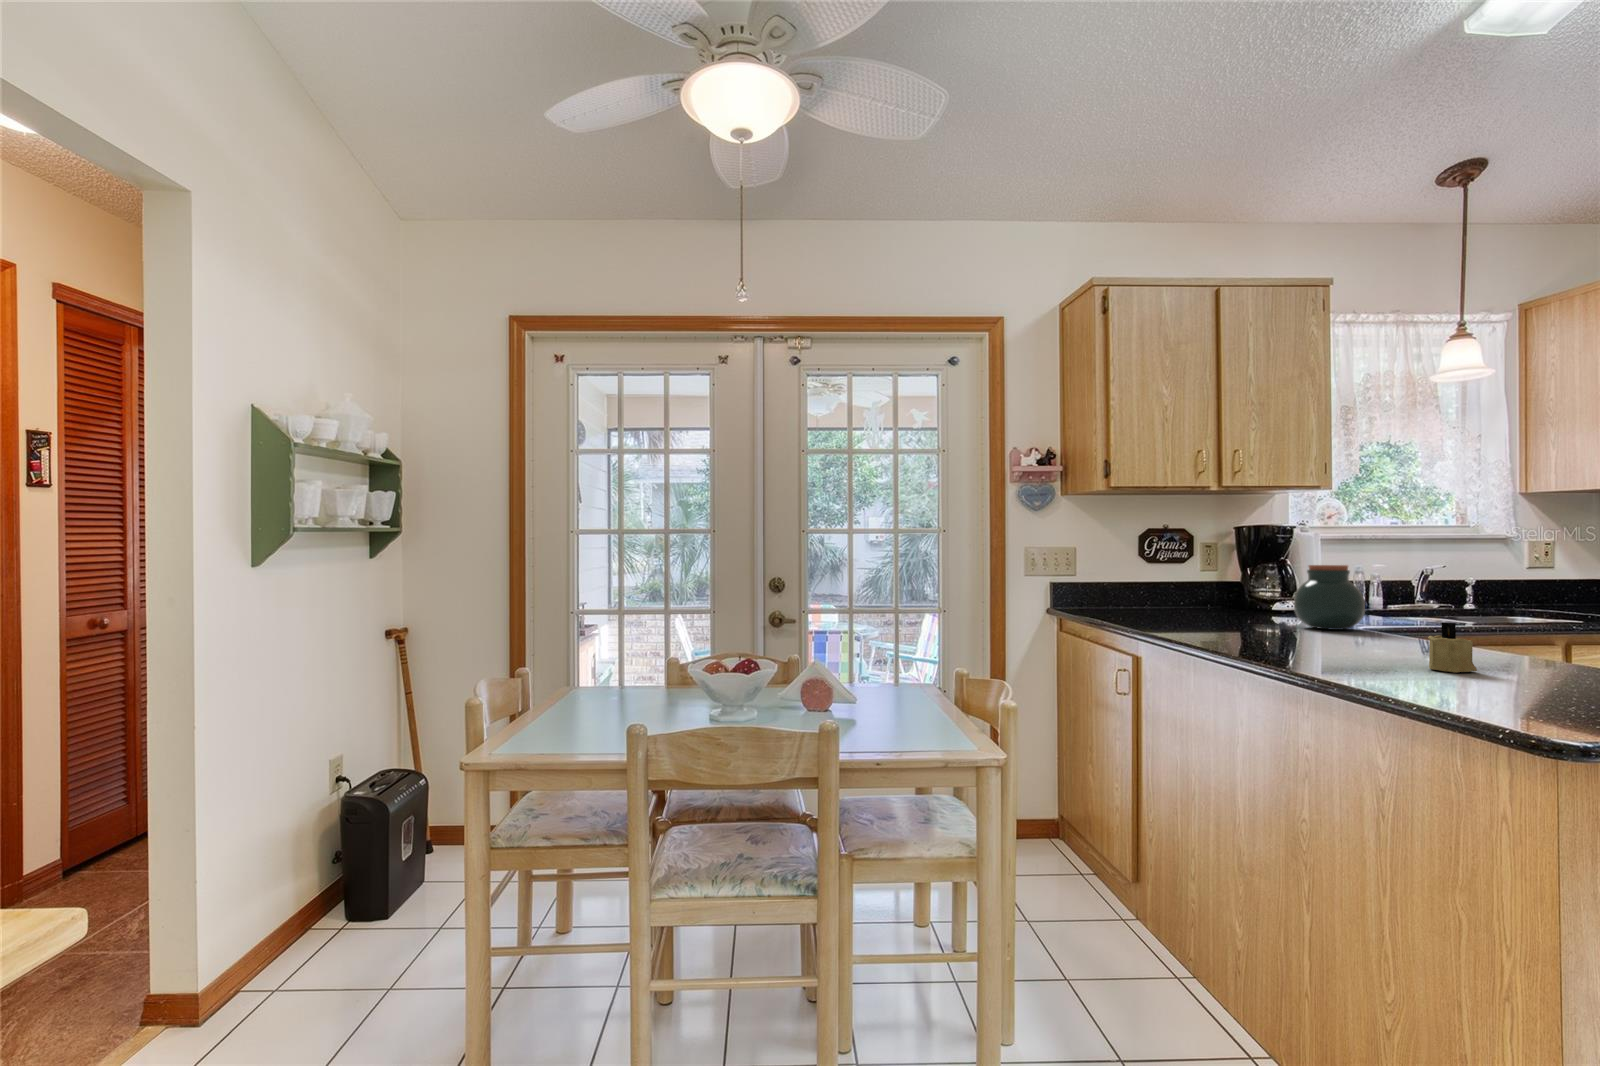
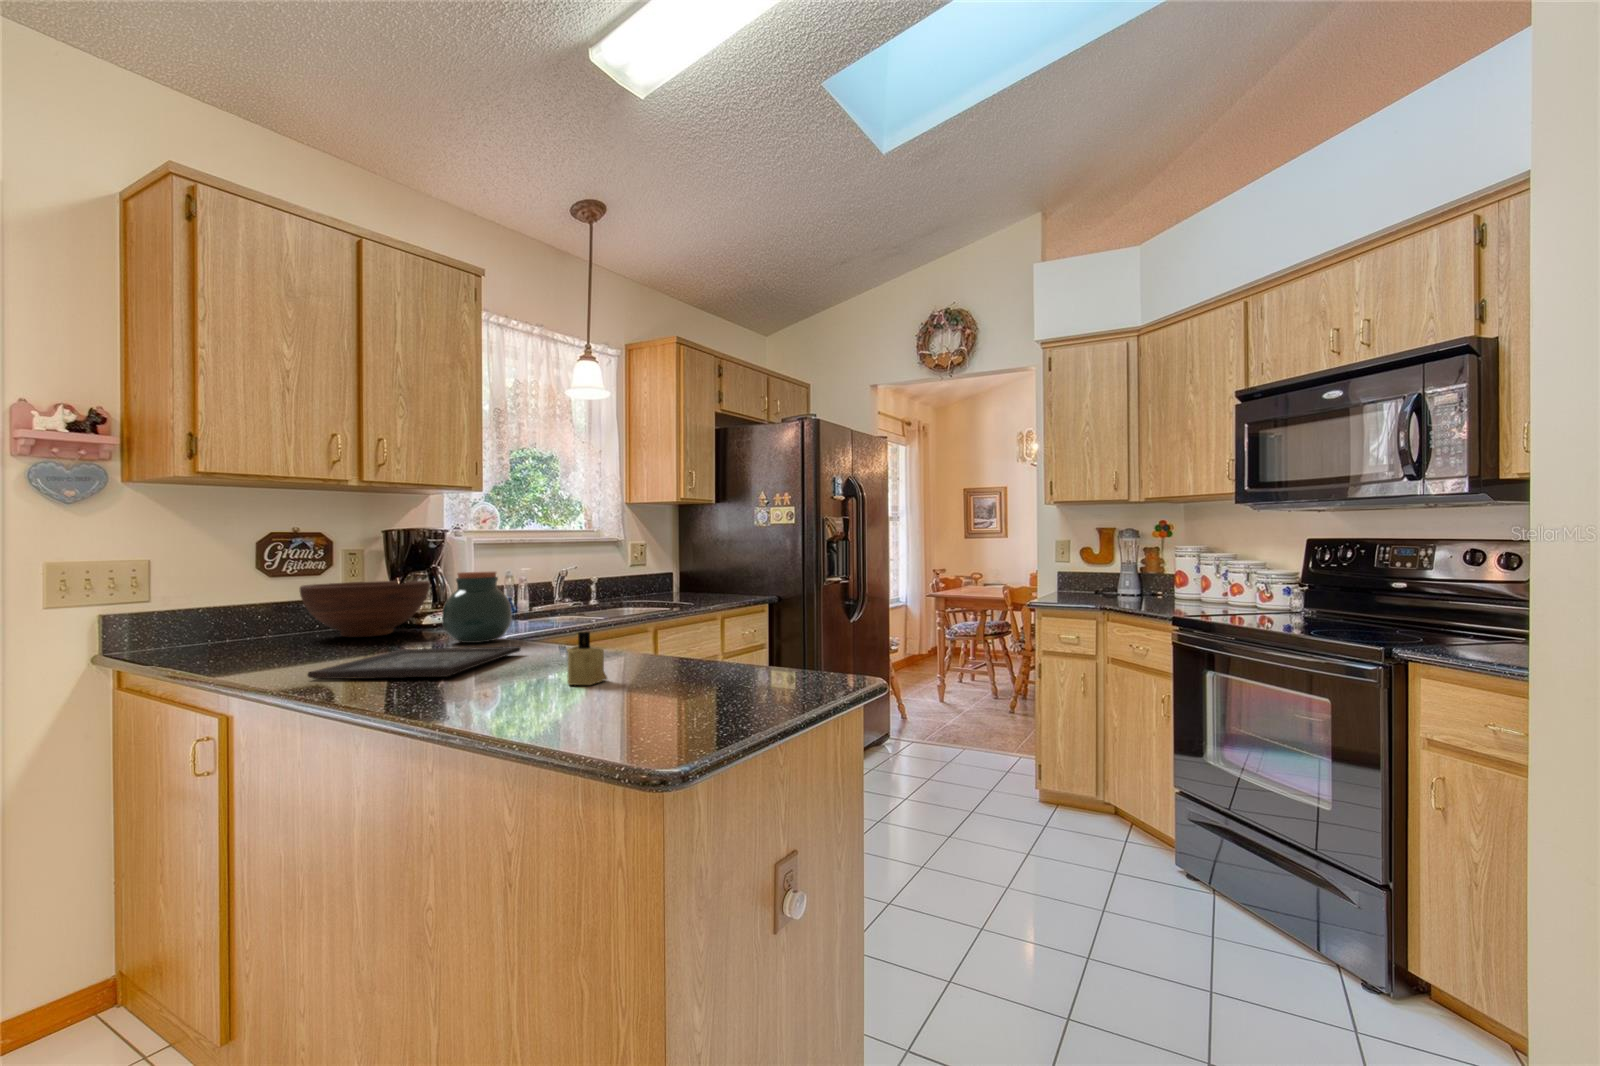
fruit bowl: none [1172,570,1279,616] -> present [300,581,430,637]
tray: none [1193,626,1376,649] -> present [308,646,521,679]

